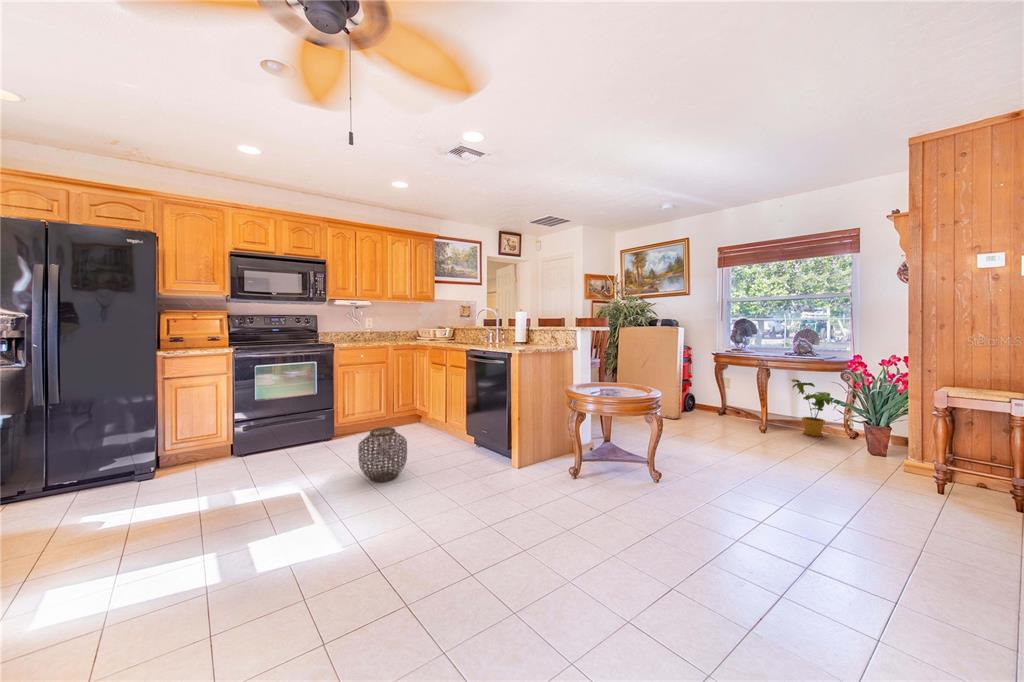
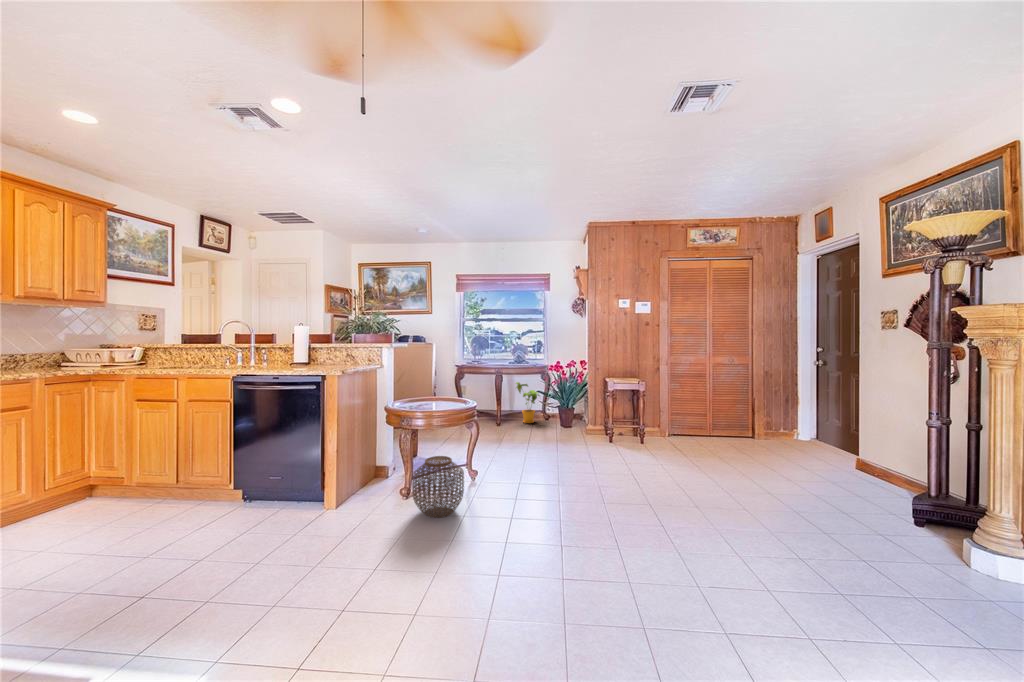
woven basket: present [358,427,407,482] -> present [412,456,464,518]

